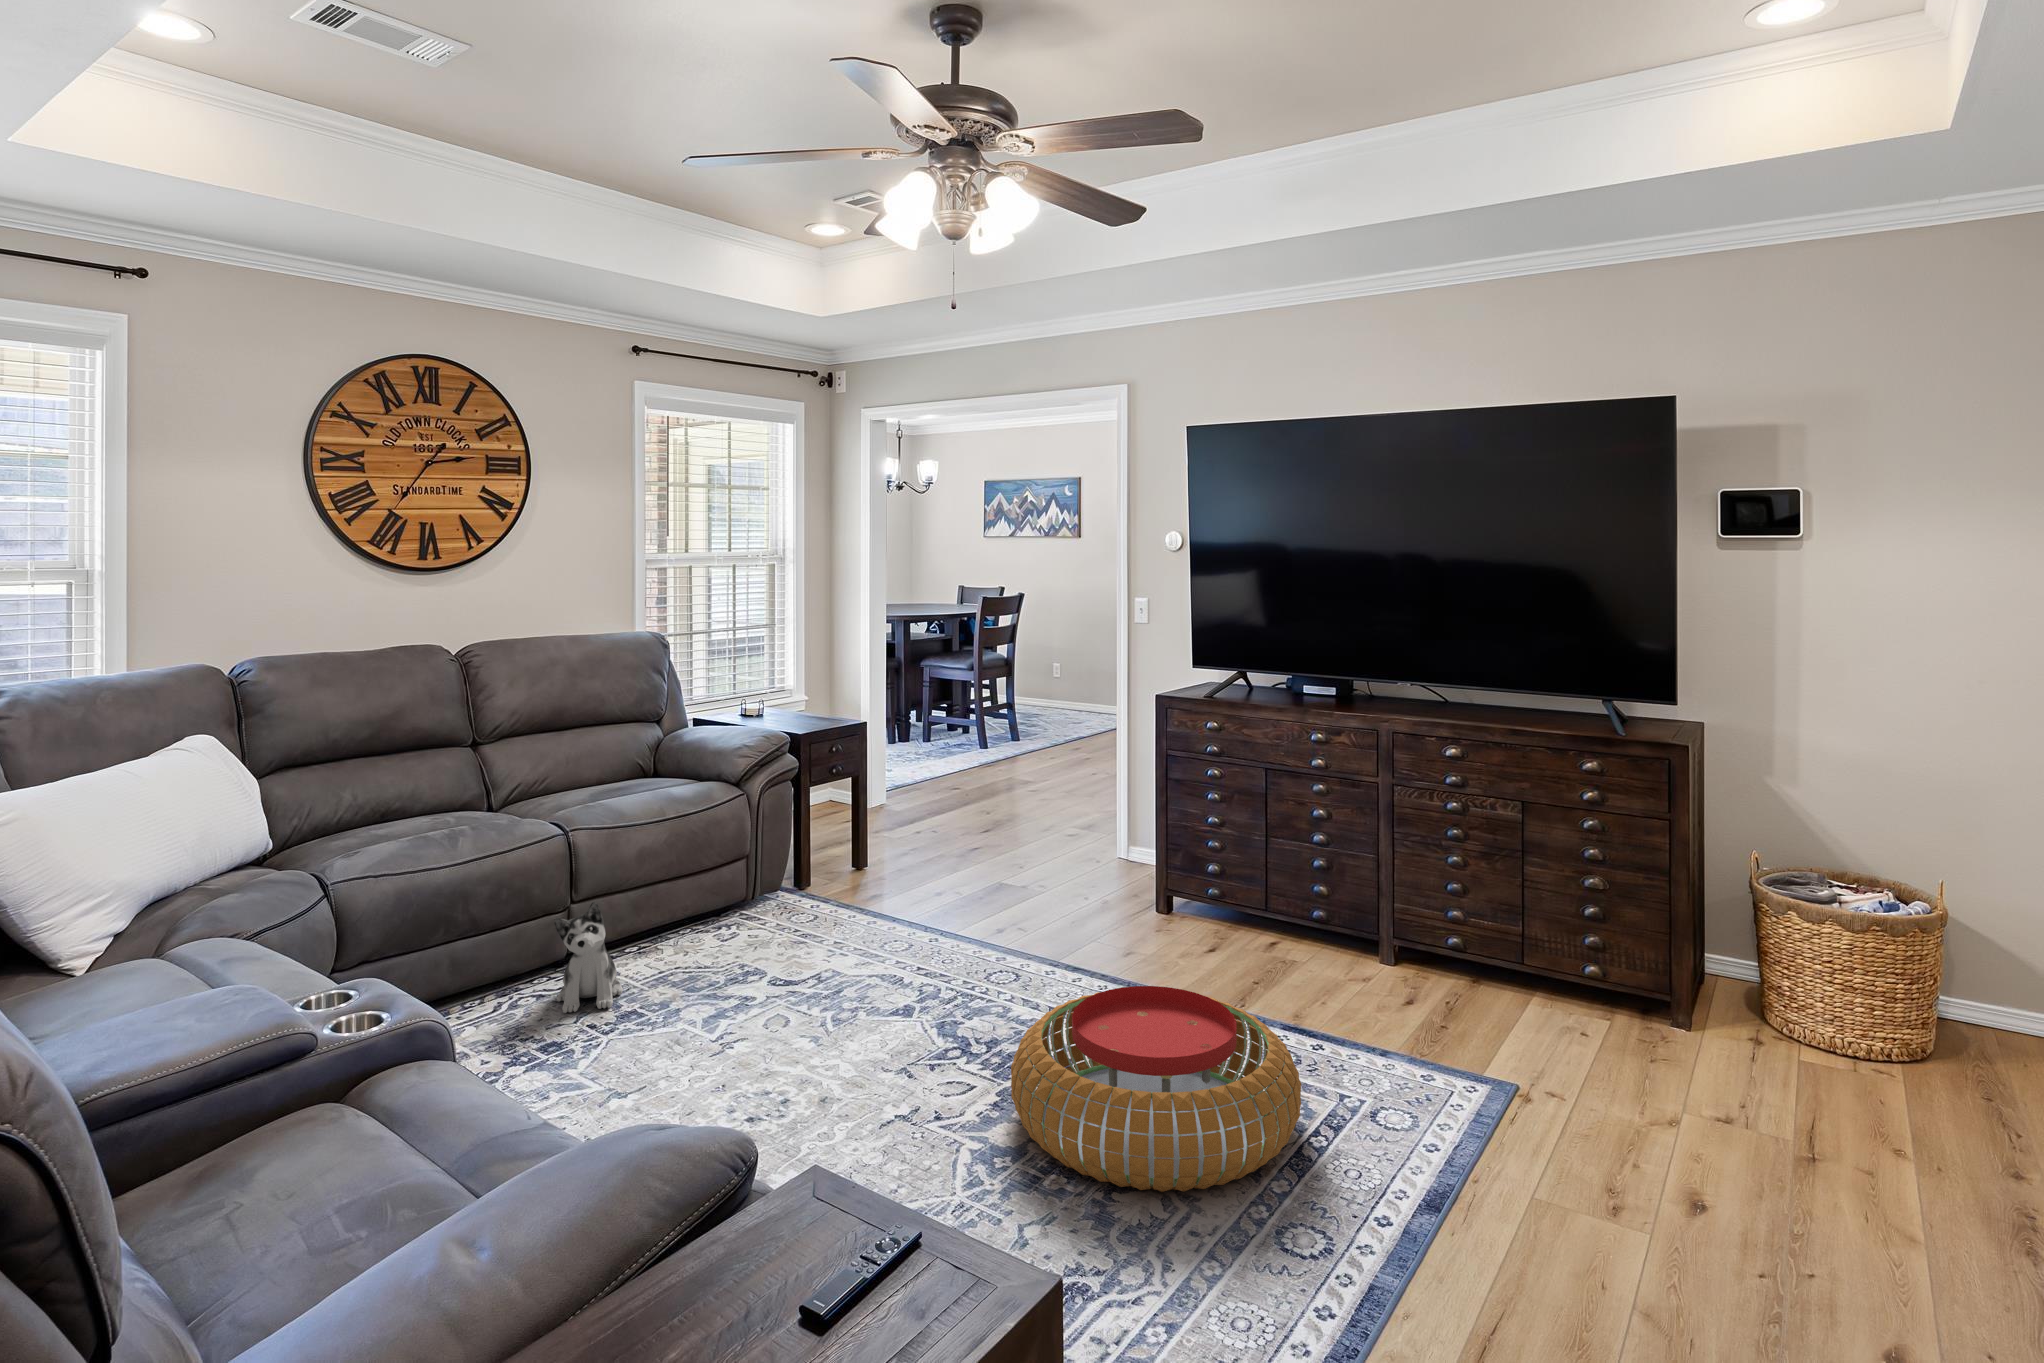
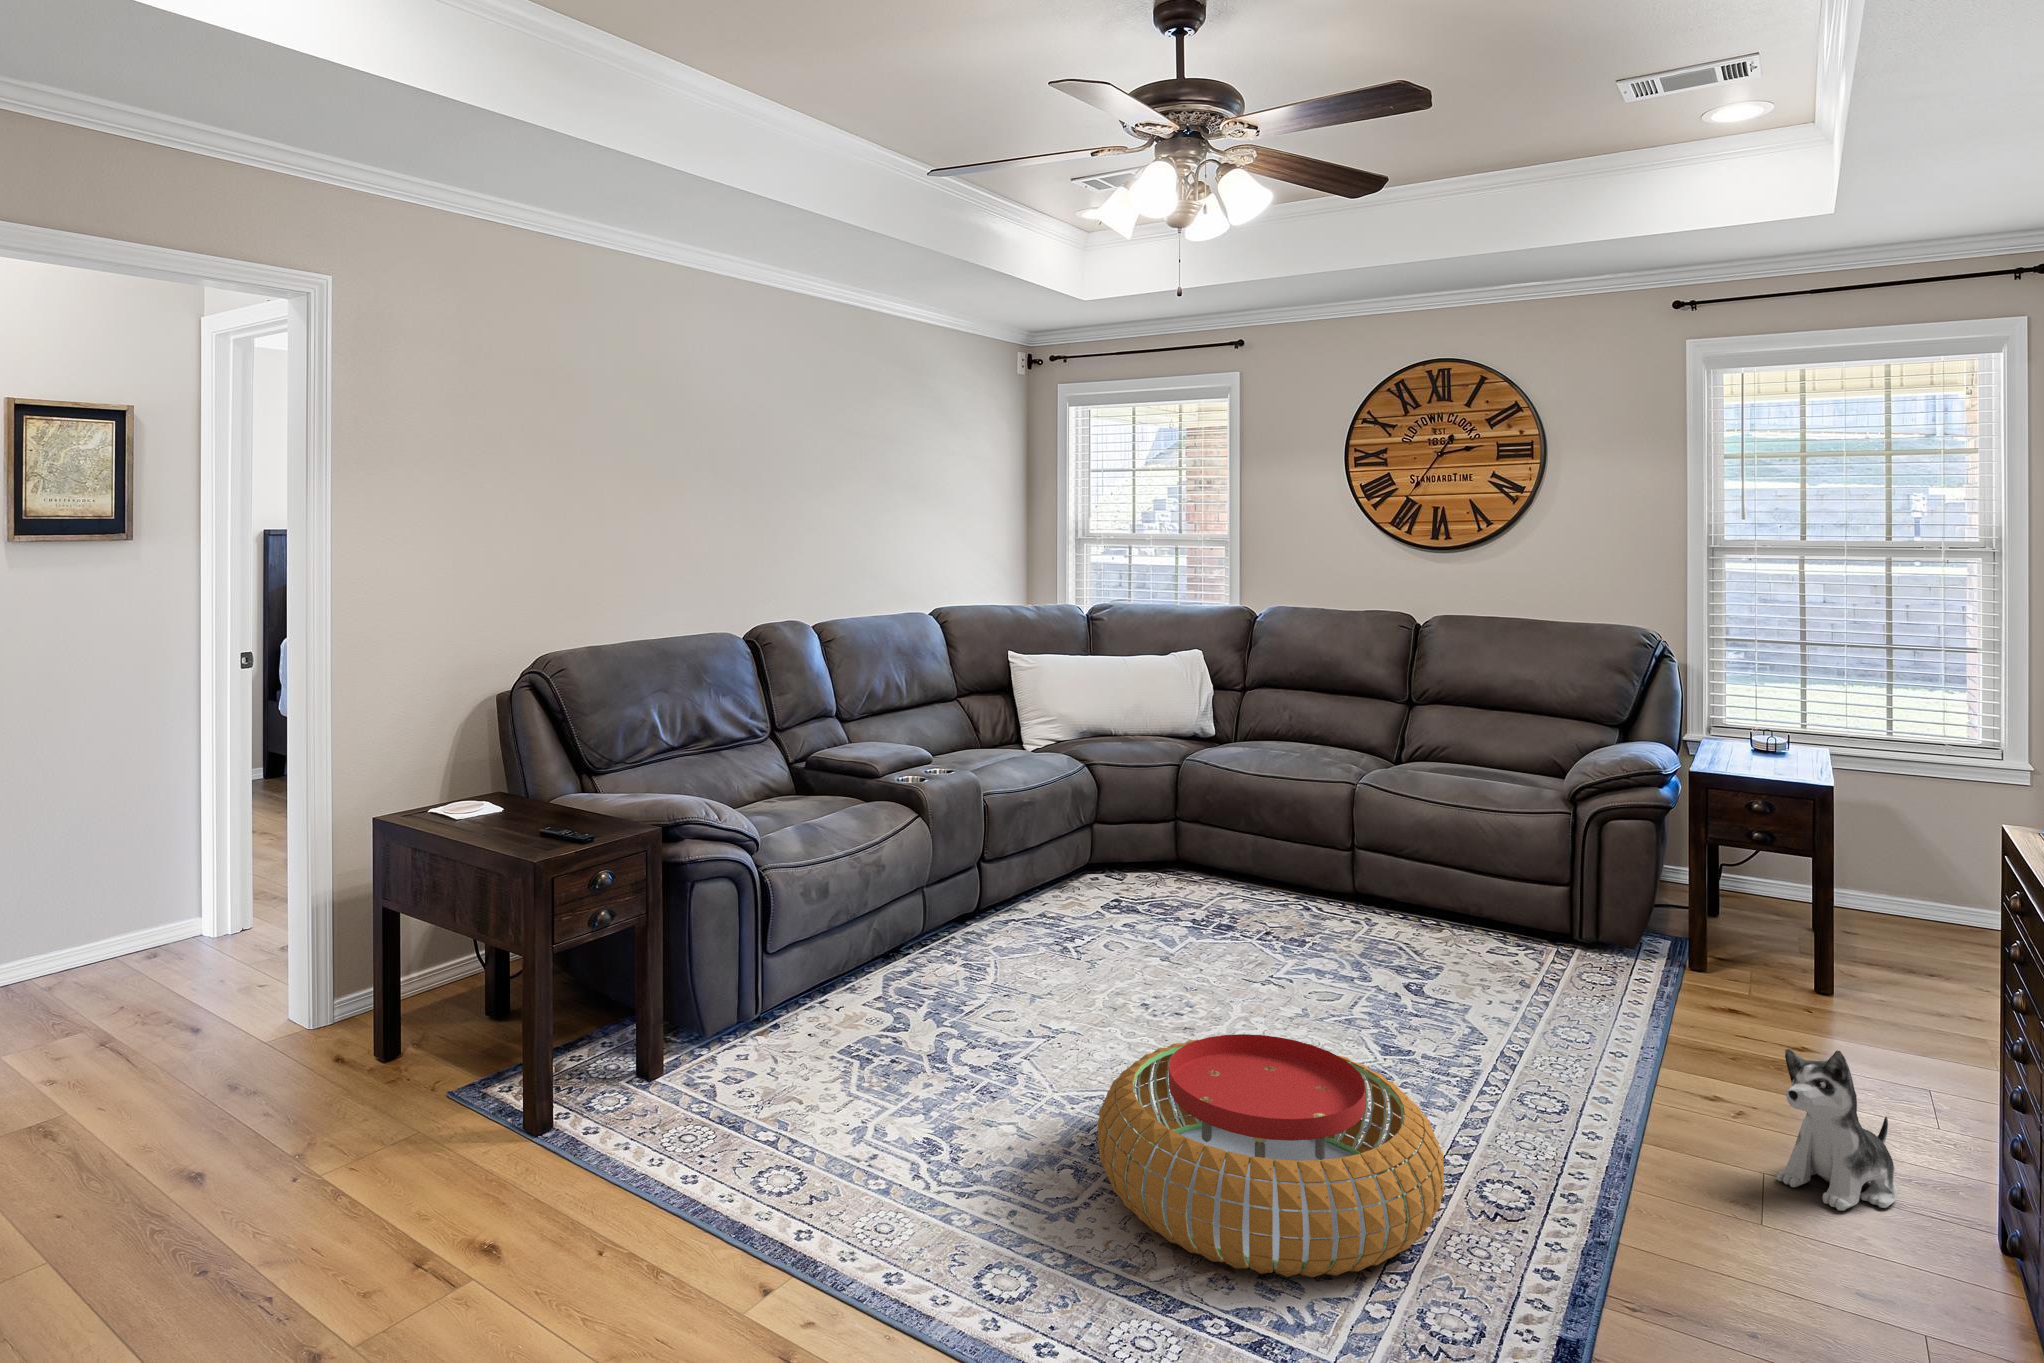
plush toy: present [554,902,623,1013] -> present [1777,1049,1898,1210]

